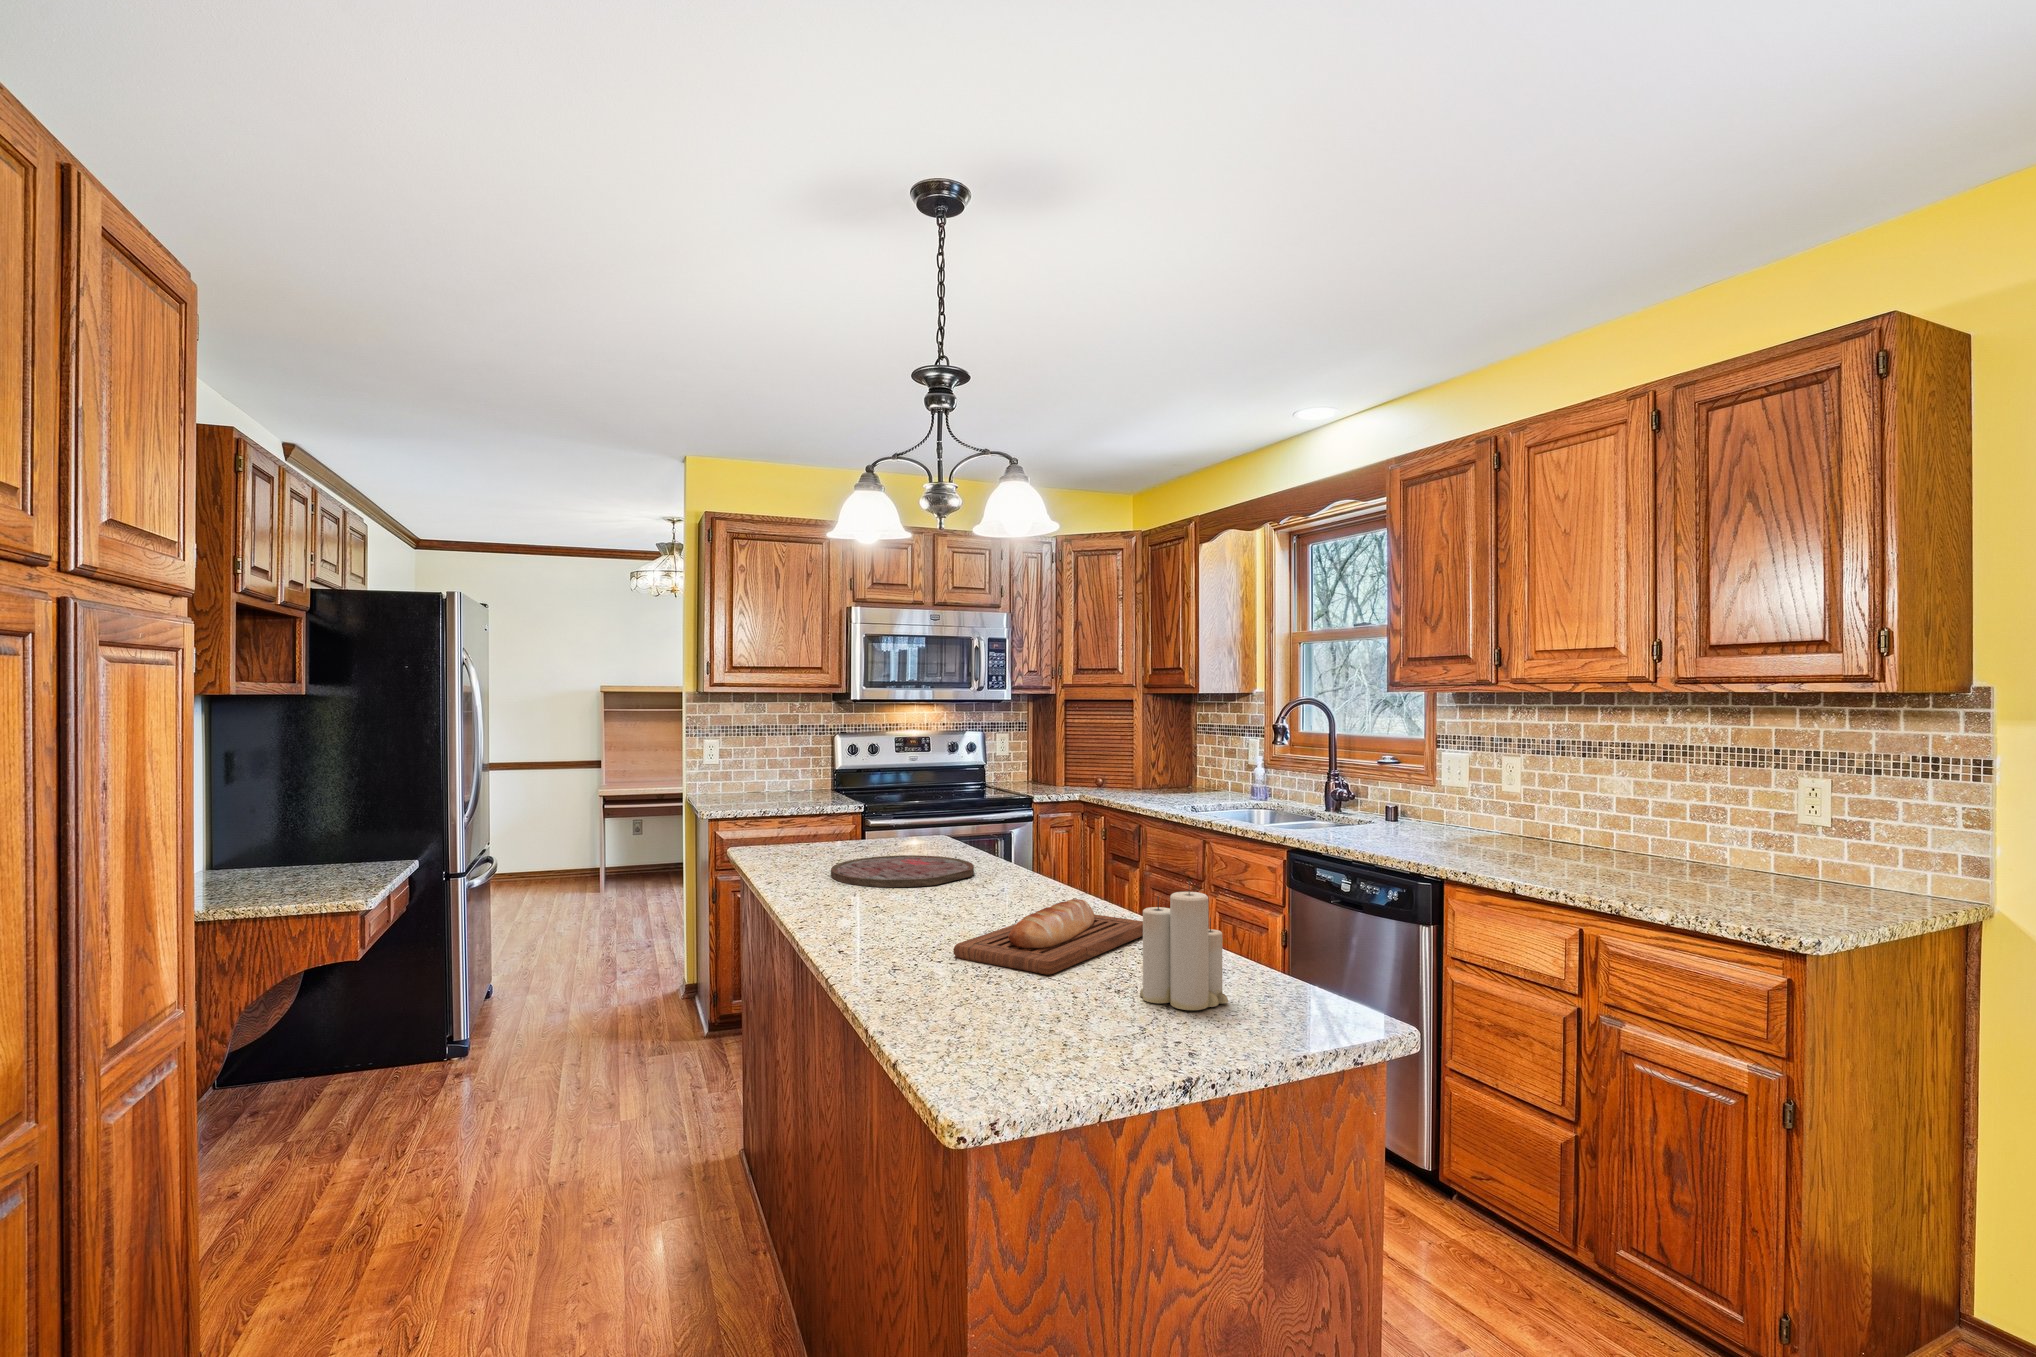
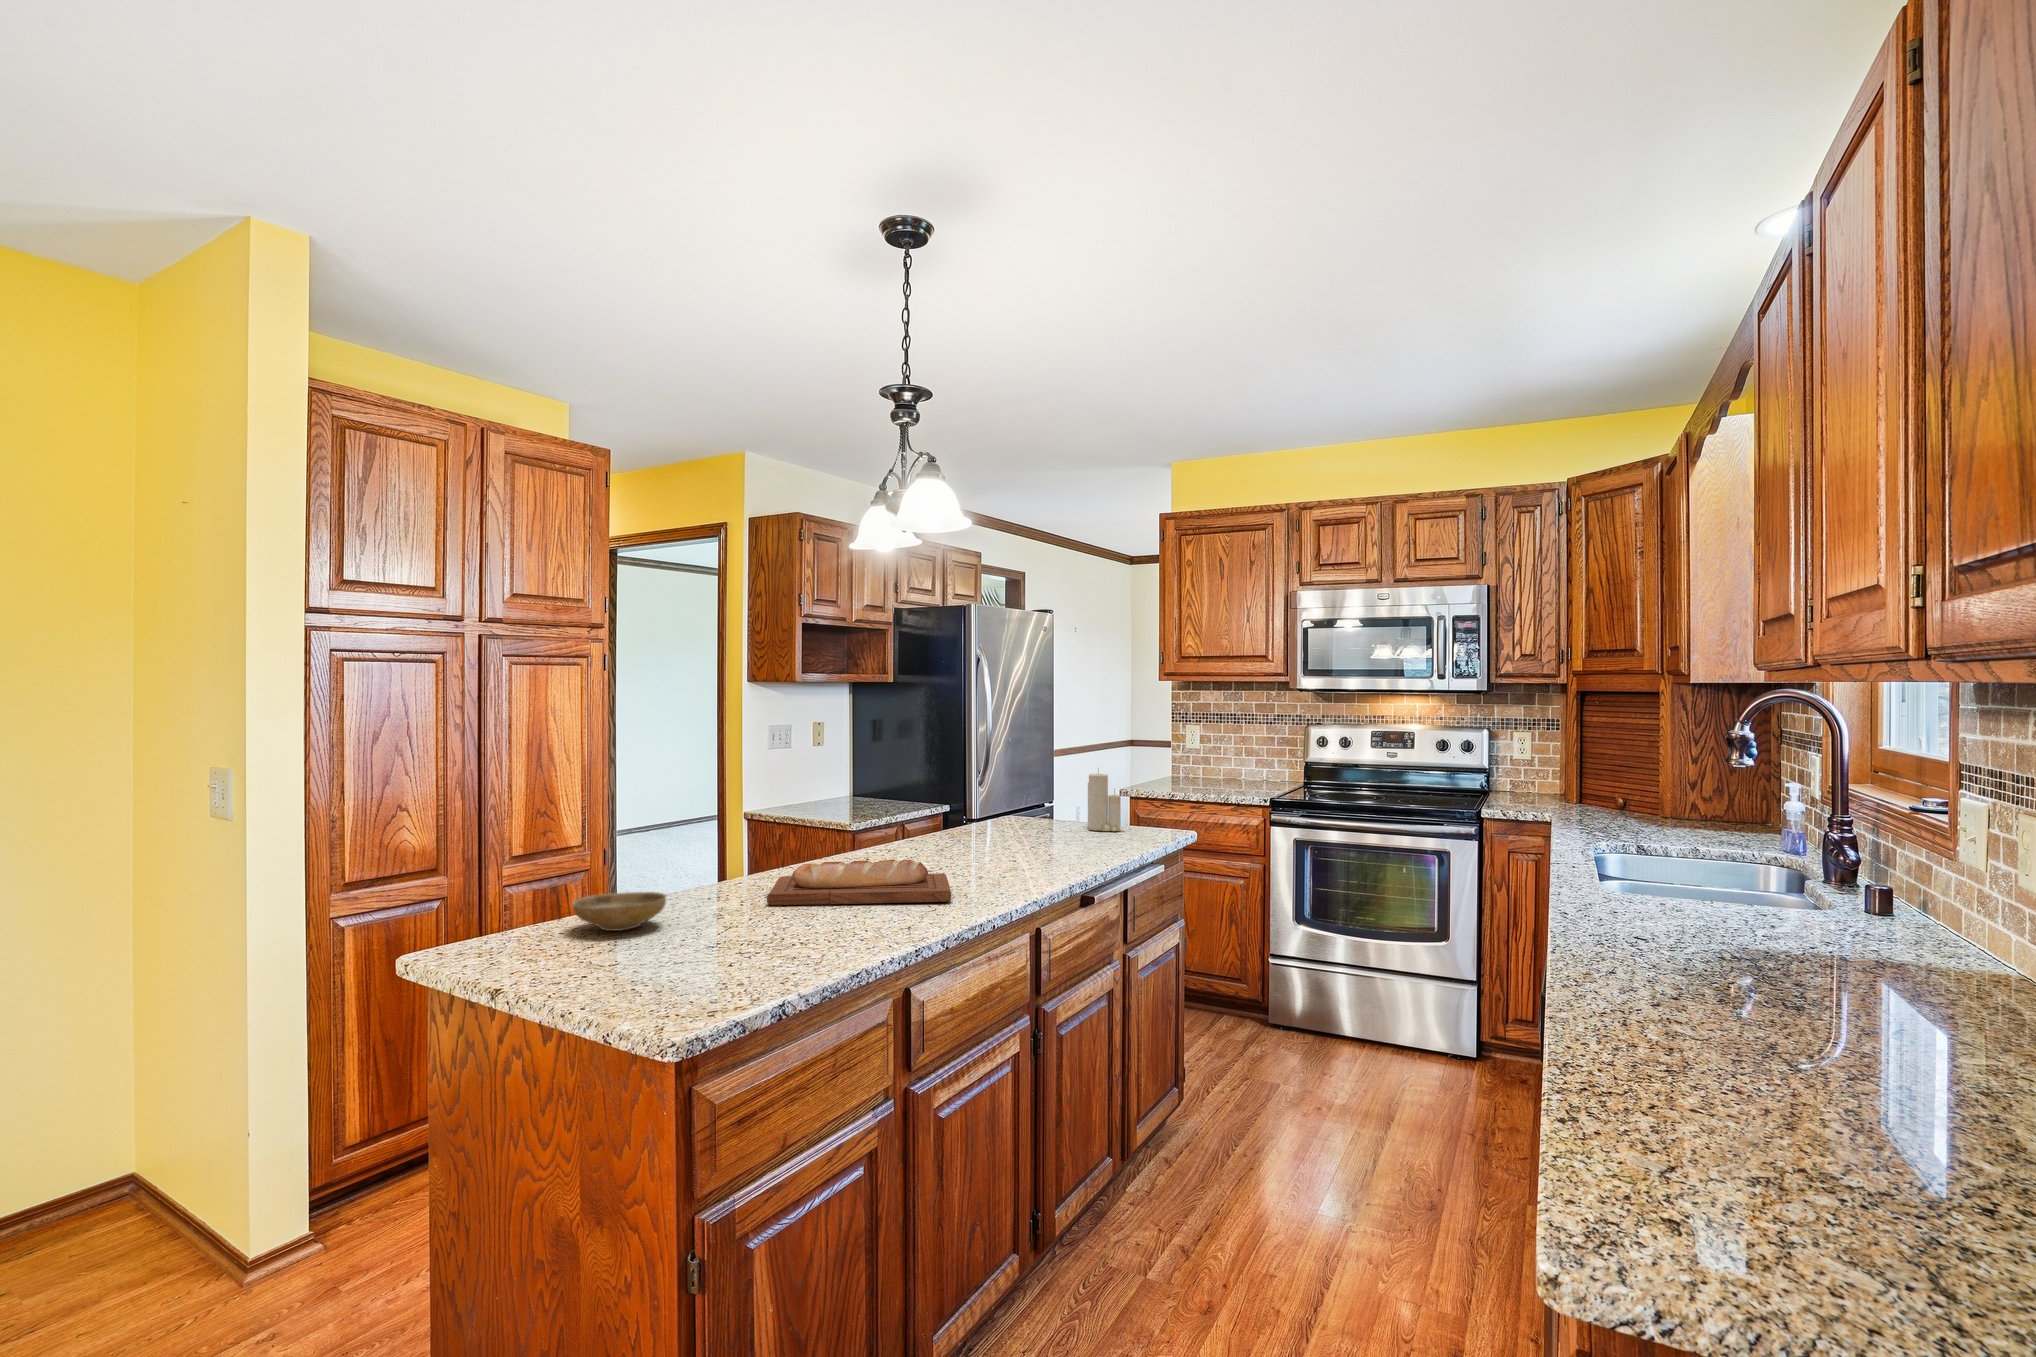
cutting board: present [831,855,974,887] -> none [945,827,1076,851]
candle: present [1140,881,1228,1010] -> present [1088,773,1121,831]
ceramic bowl: none [1003,981,1118,1042] -> present [572,892,666,931]

